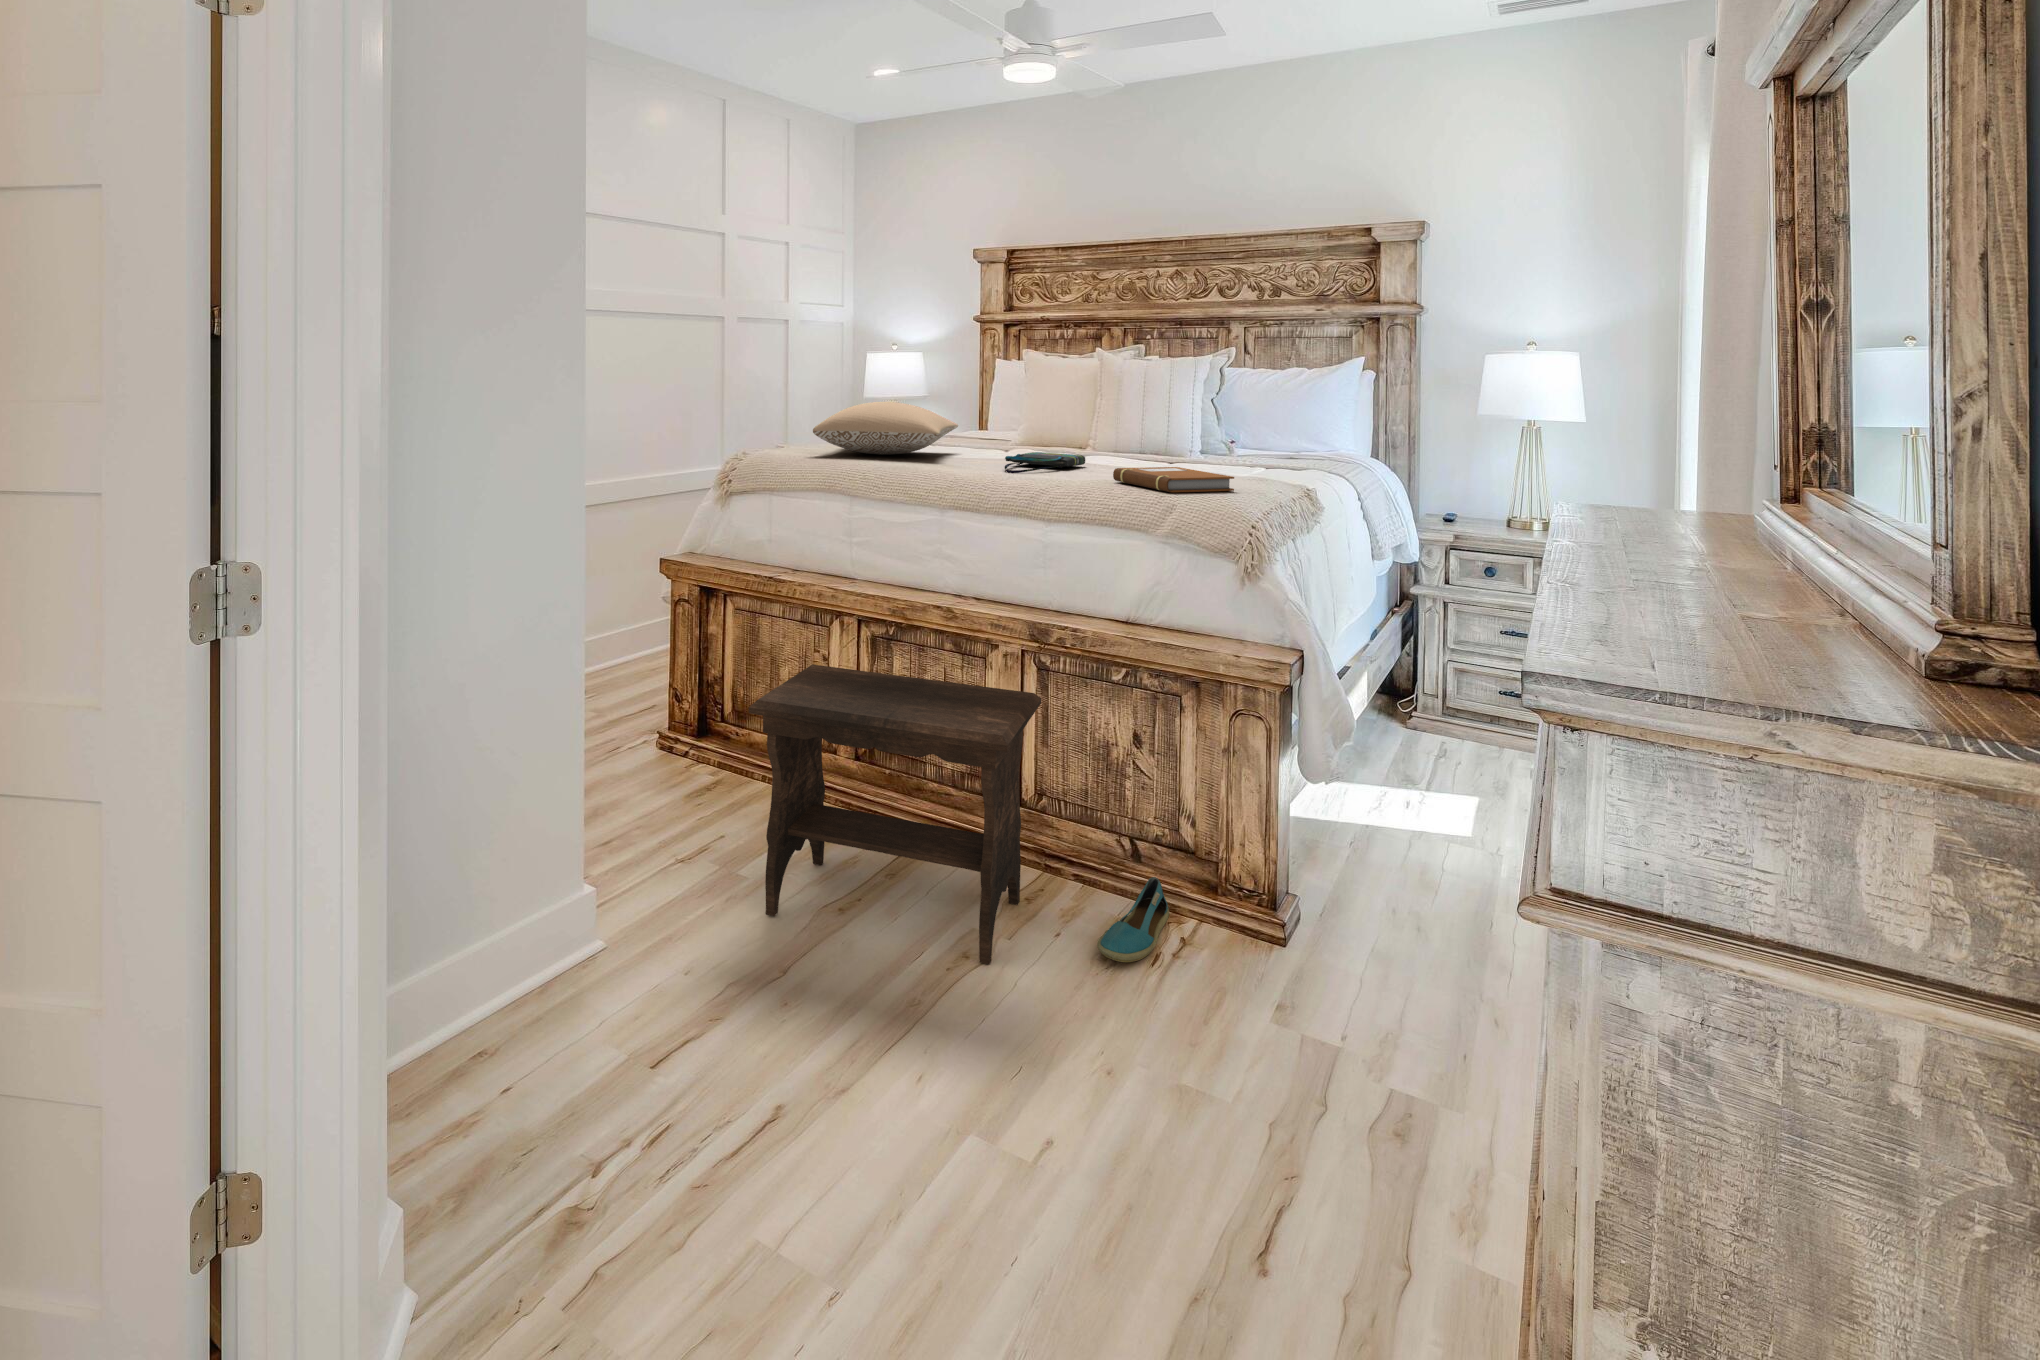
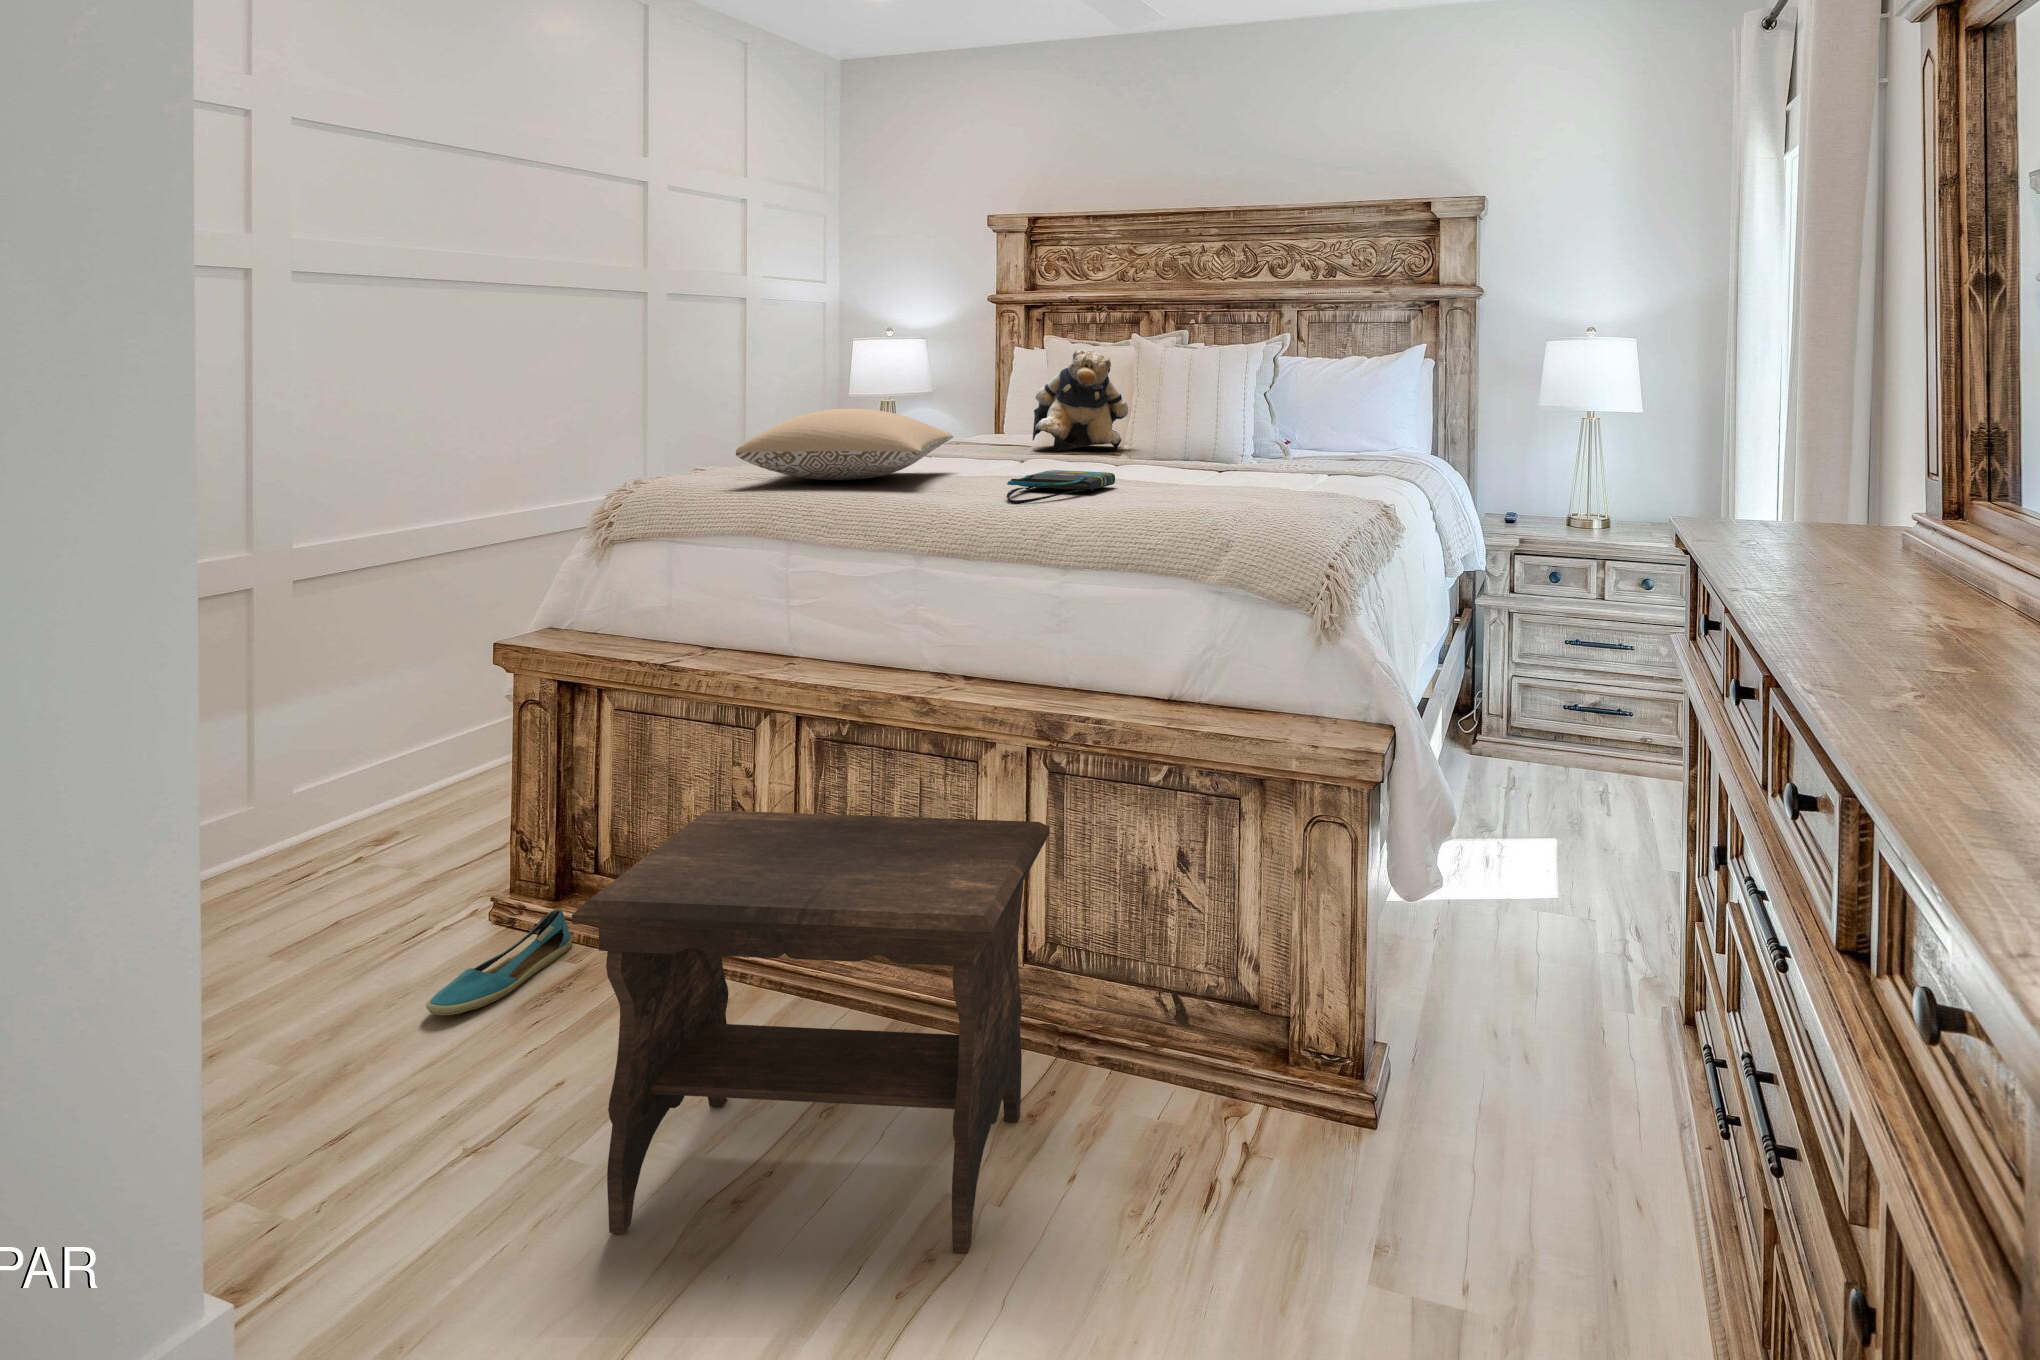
teddy bear: none [1014,360,1093,443] -> present [1033,349,1128,451]
notebook: present [1113,467,1234,492] -> none [1149,488,1301,527]
shoe: present [1097,877,1169,962] -> present [426,909,573,1015]

